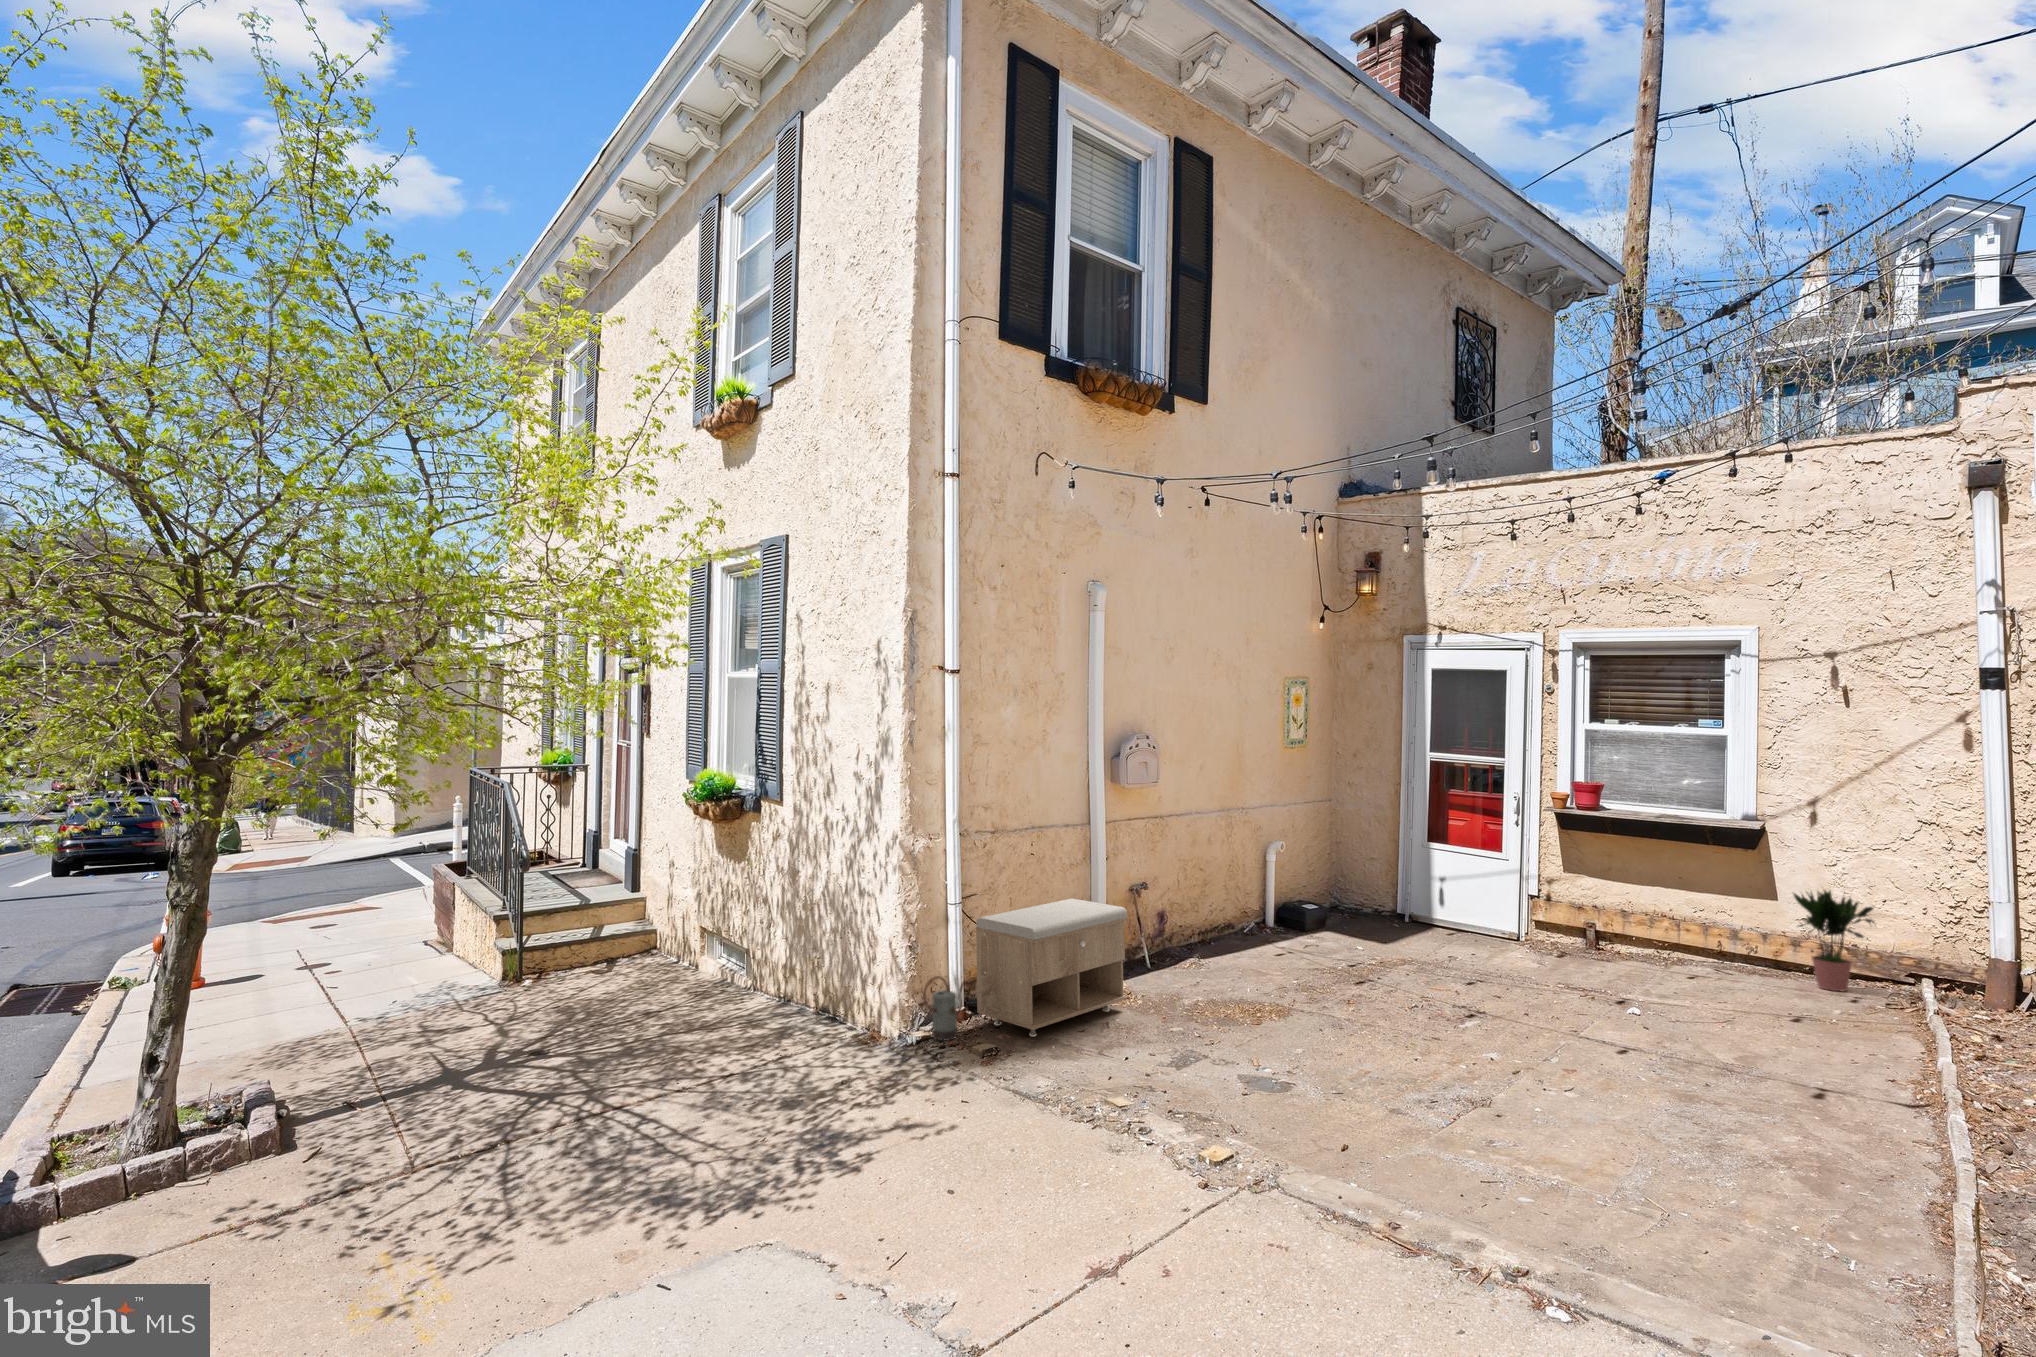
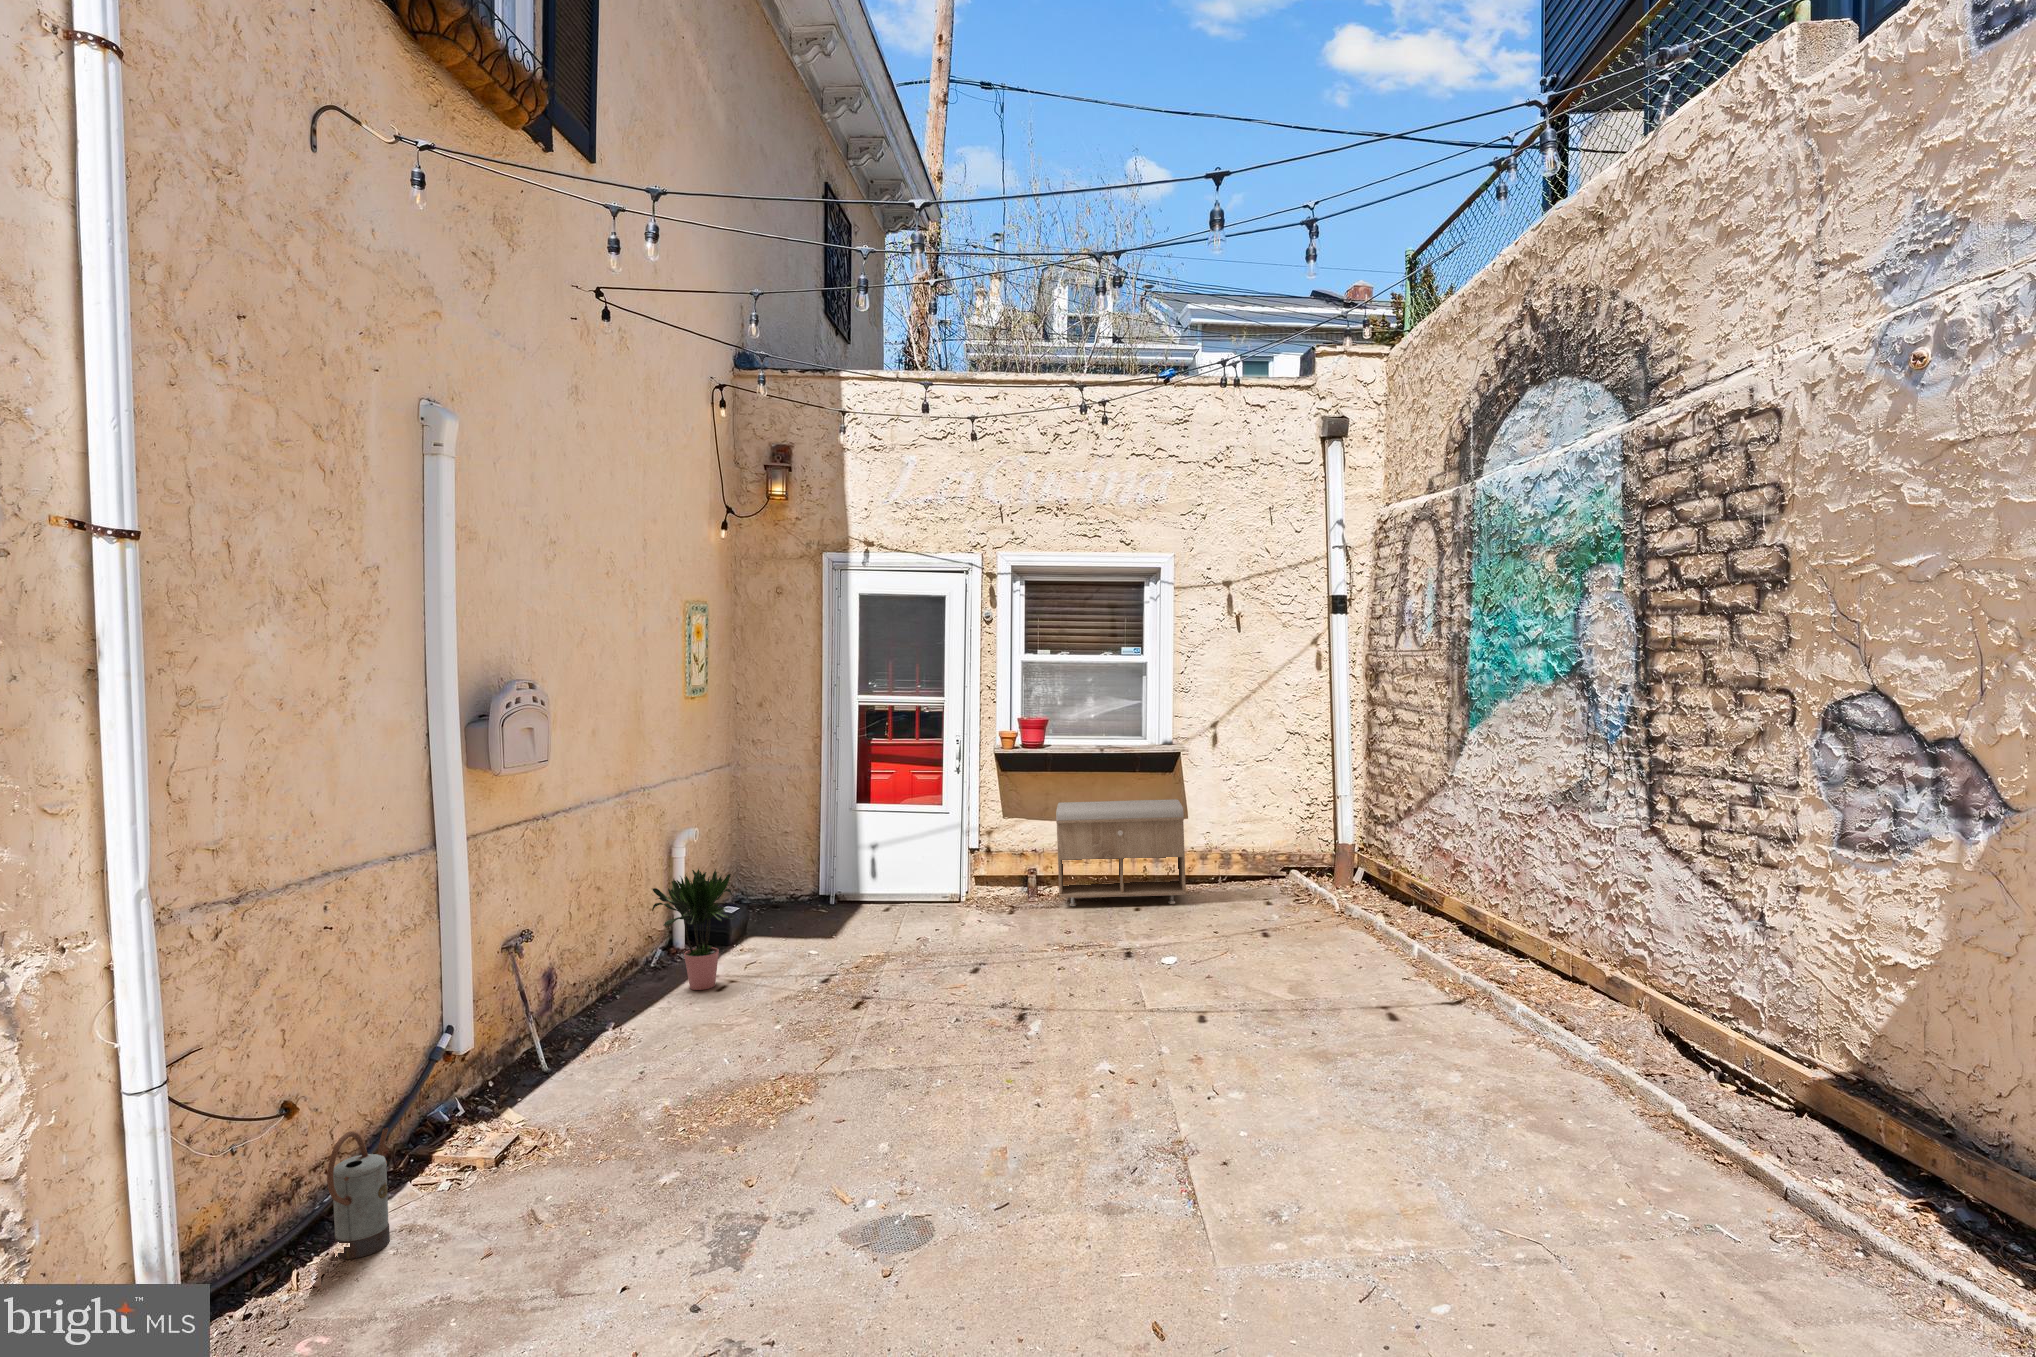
potted plant: present [1794,891,1874,991] -> present [652,869,732,990]
storage bench: present [976,899,1127,1037] -> present [1056,799,1186,906]

